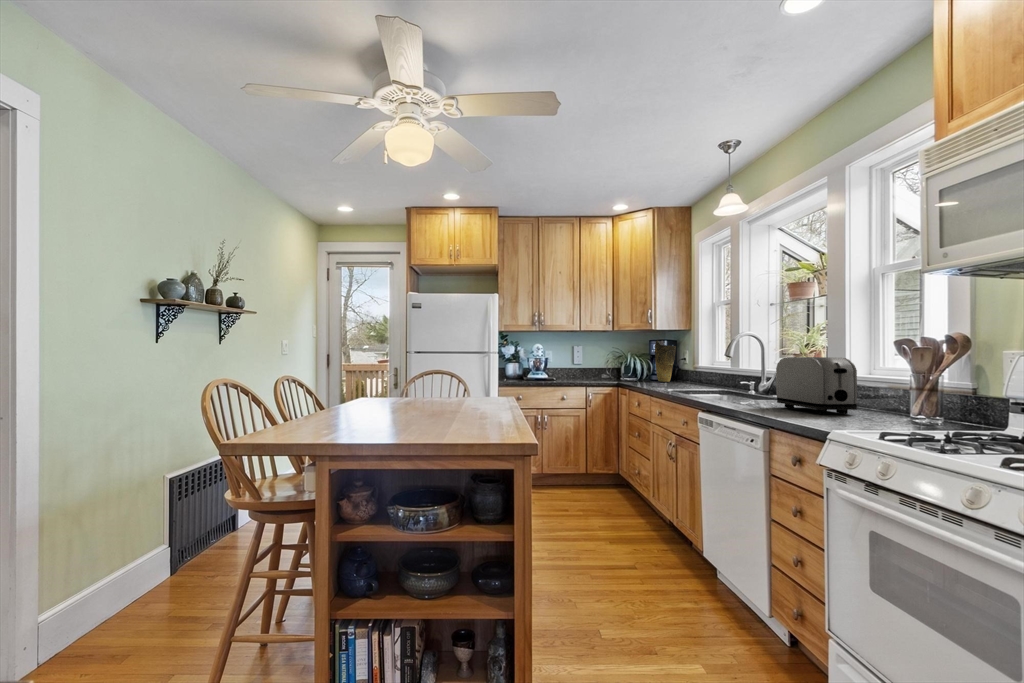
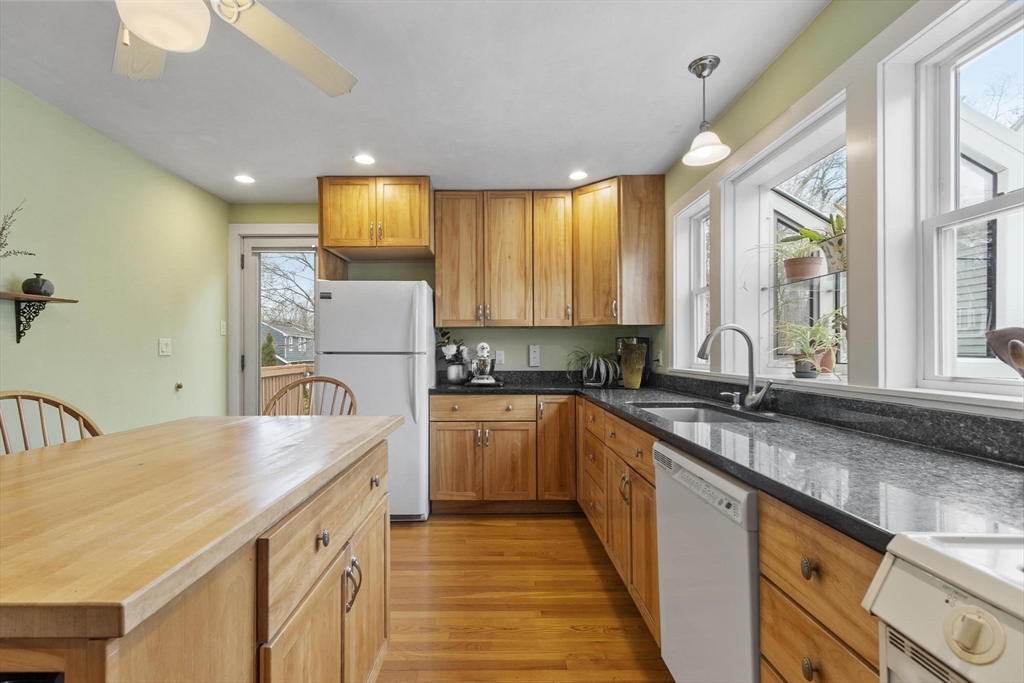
toaster: present [776,357,857,414] -> none [770,361,914,463]

